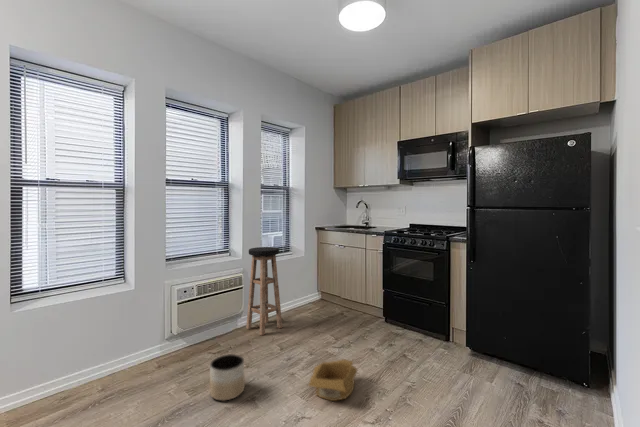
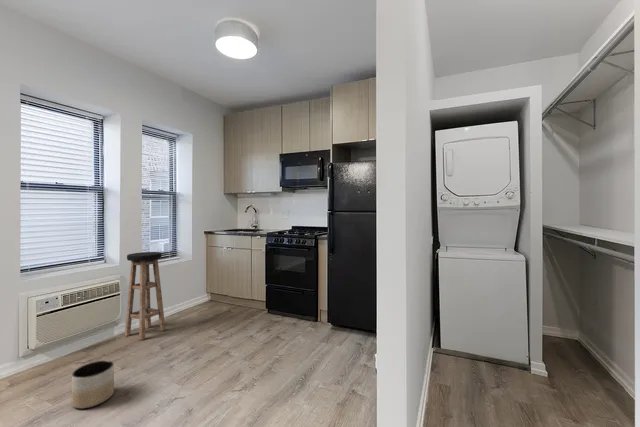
cardboard box: present [309,359,357,401] -> none [181,349,232,387]

